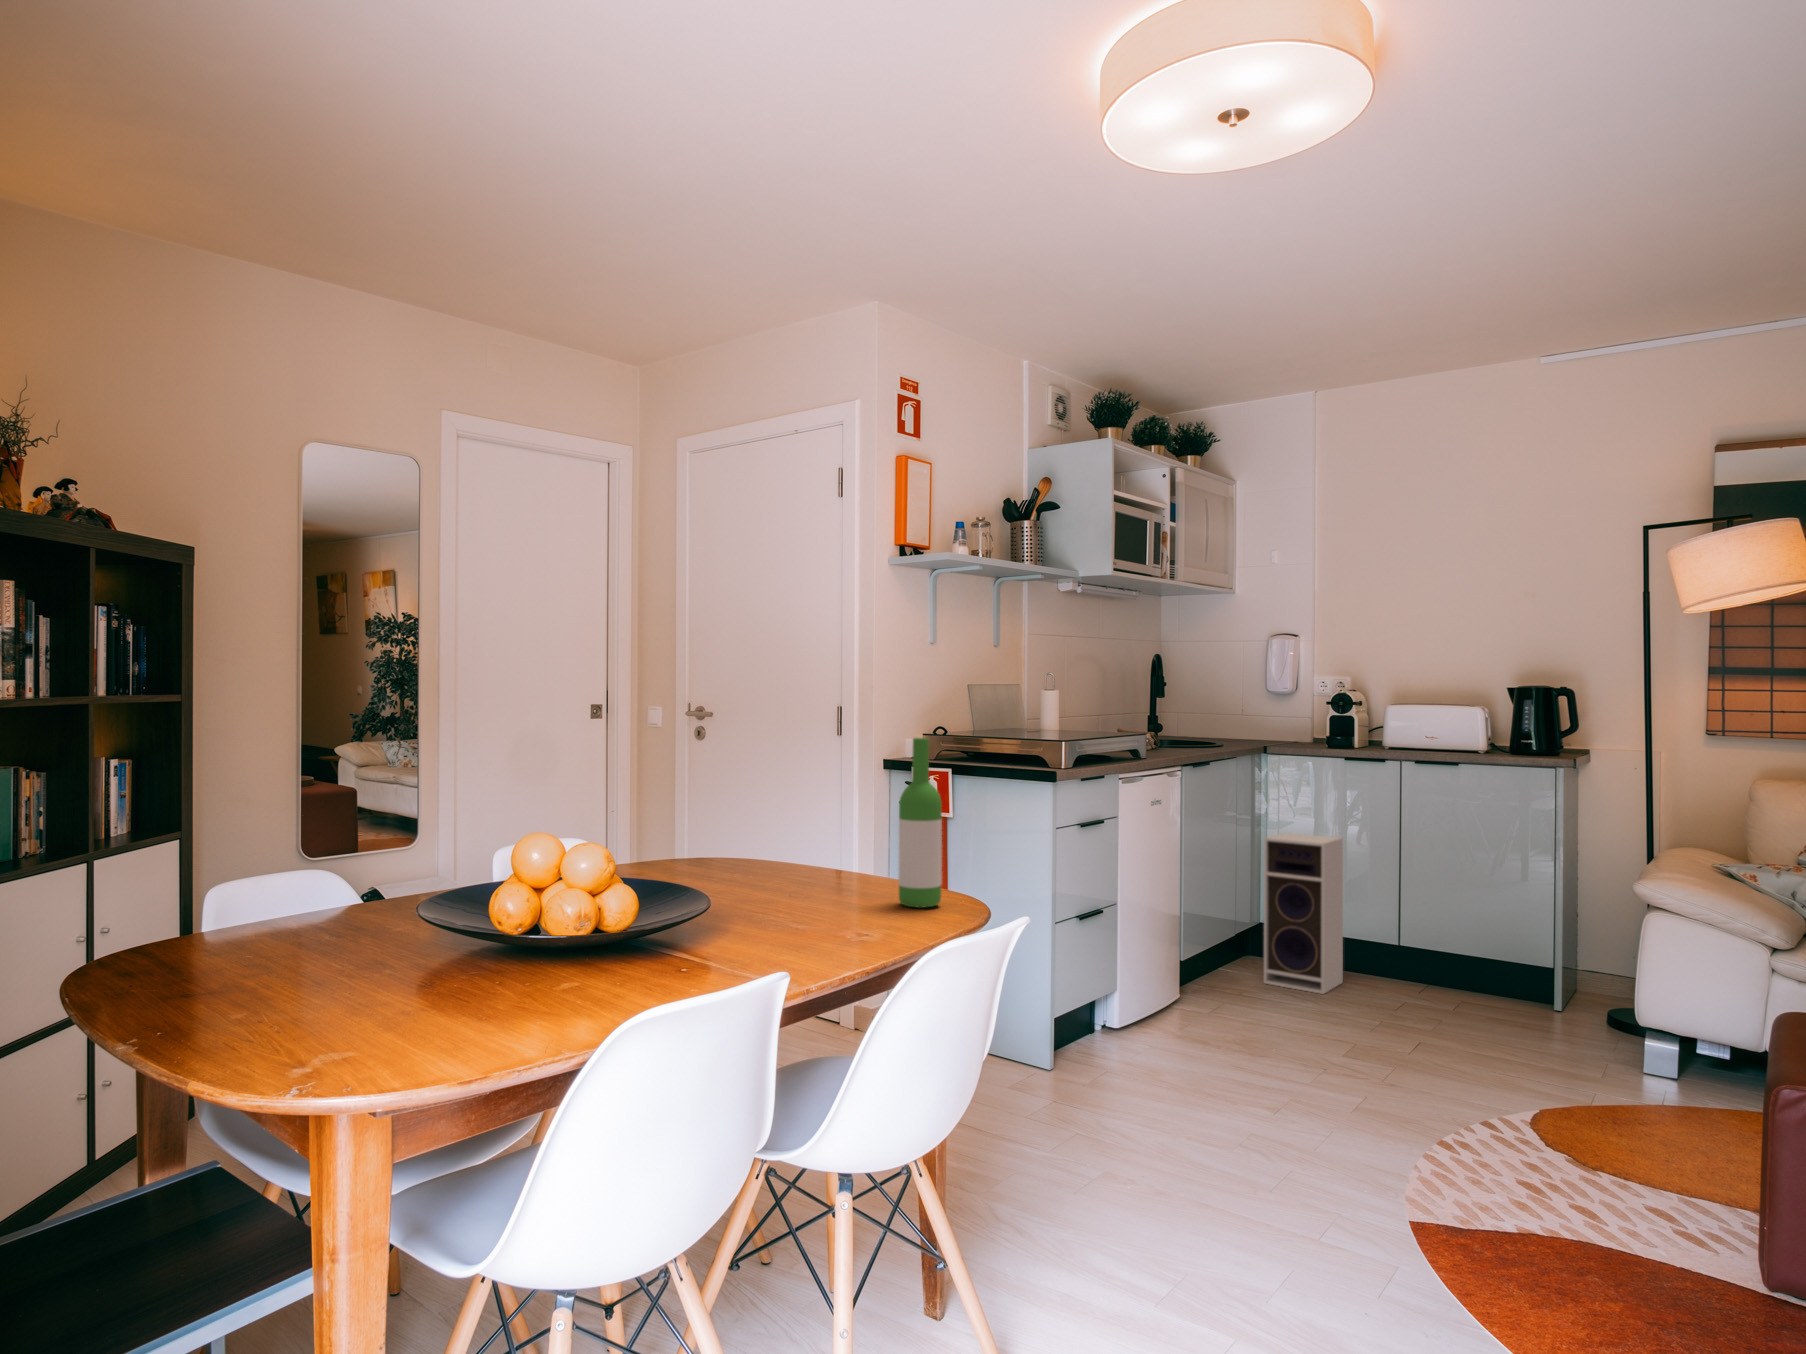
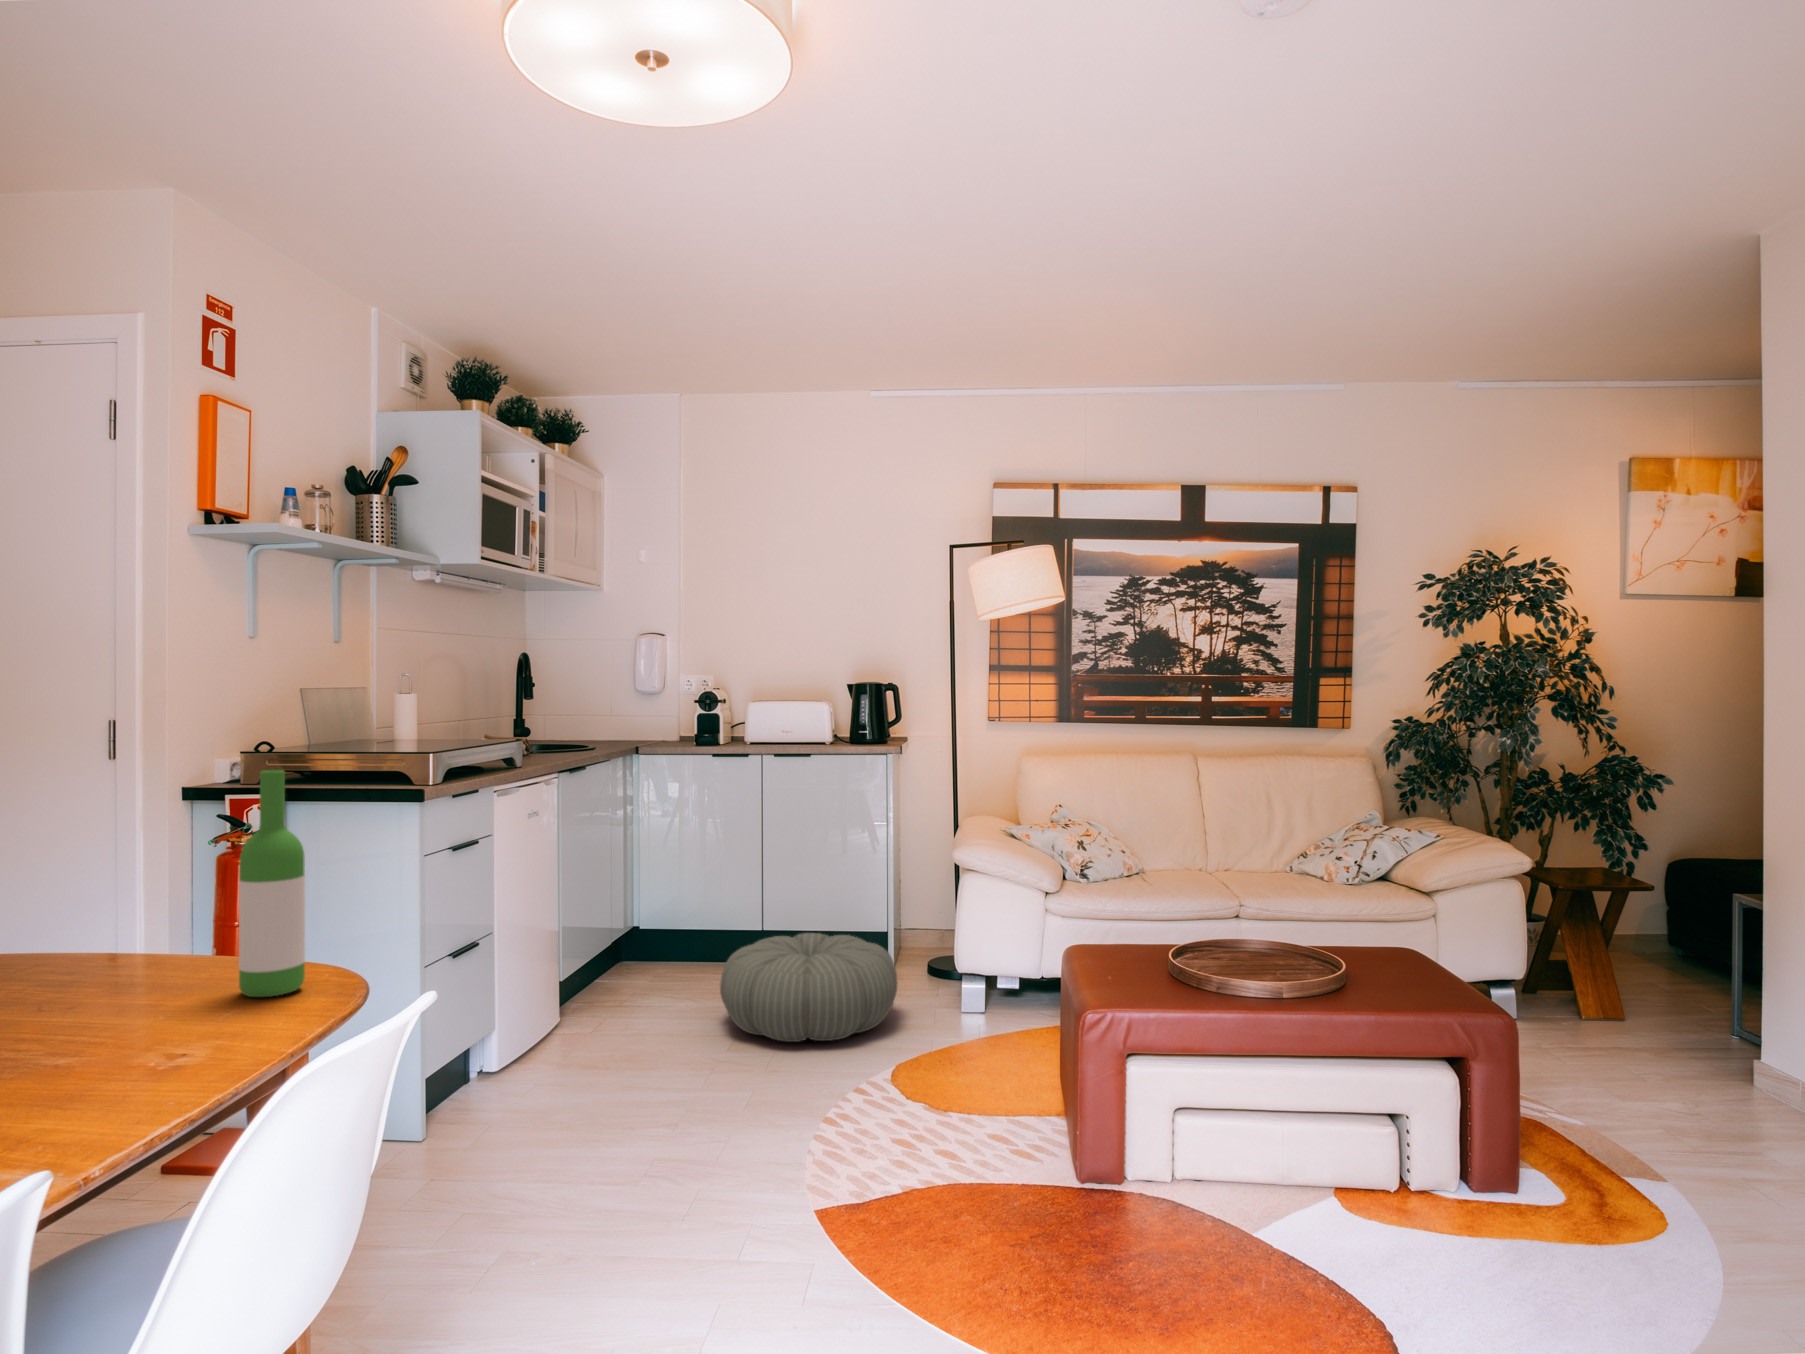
speaker: present [1264,833,1343,994] -> none [639,830,712,986]
pouf: none [1342,953,1553,1071] -> present [720,933,897,1042]

